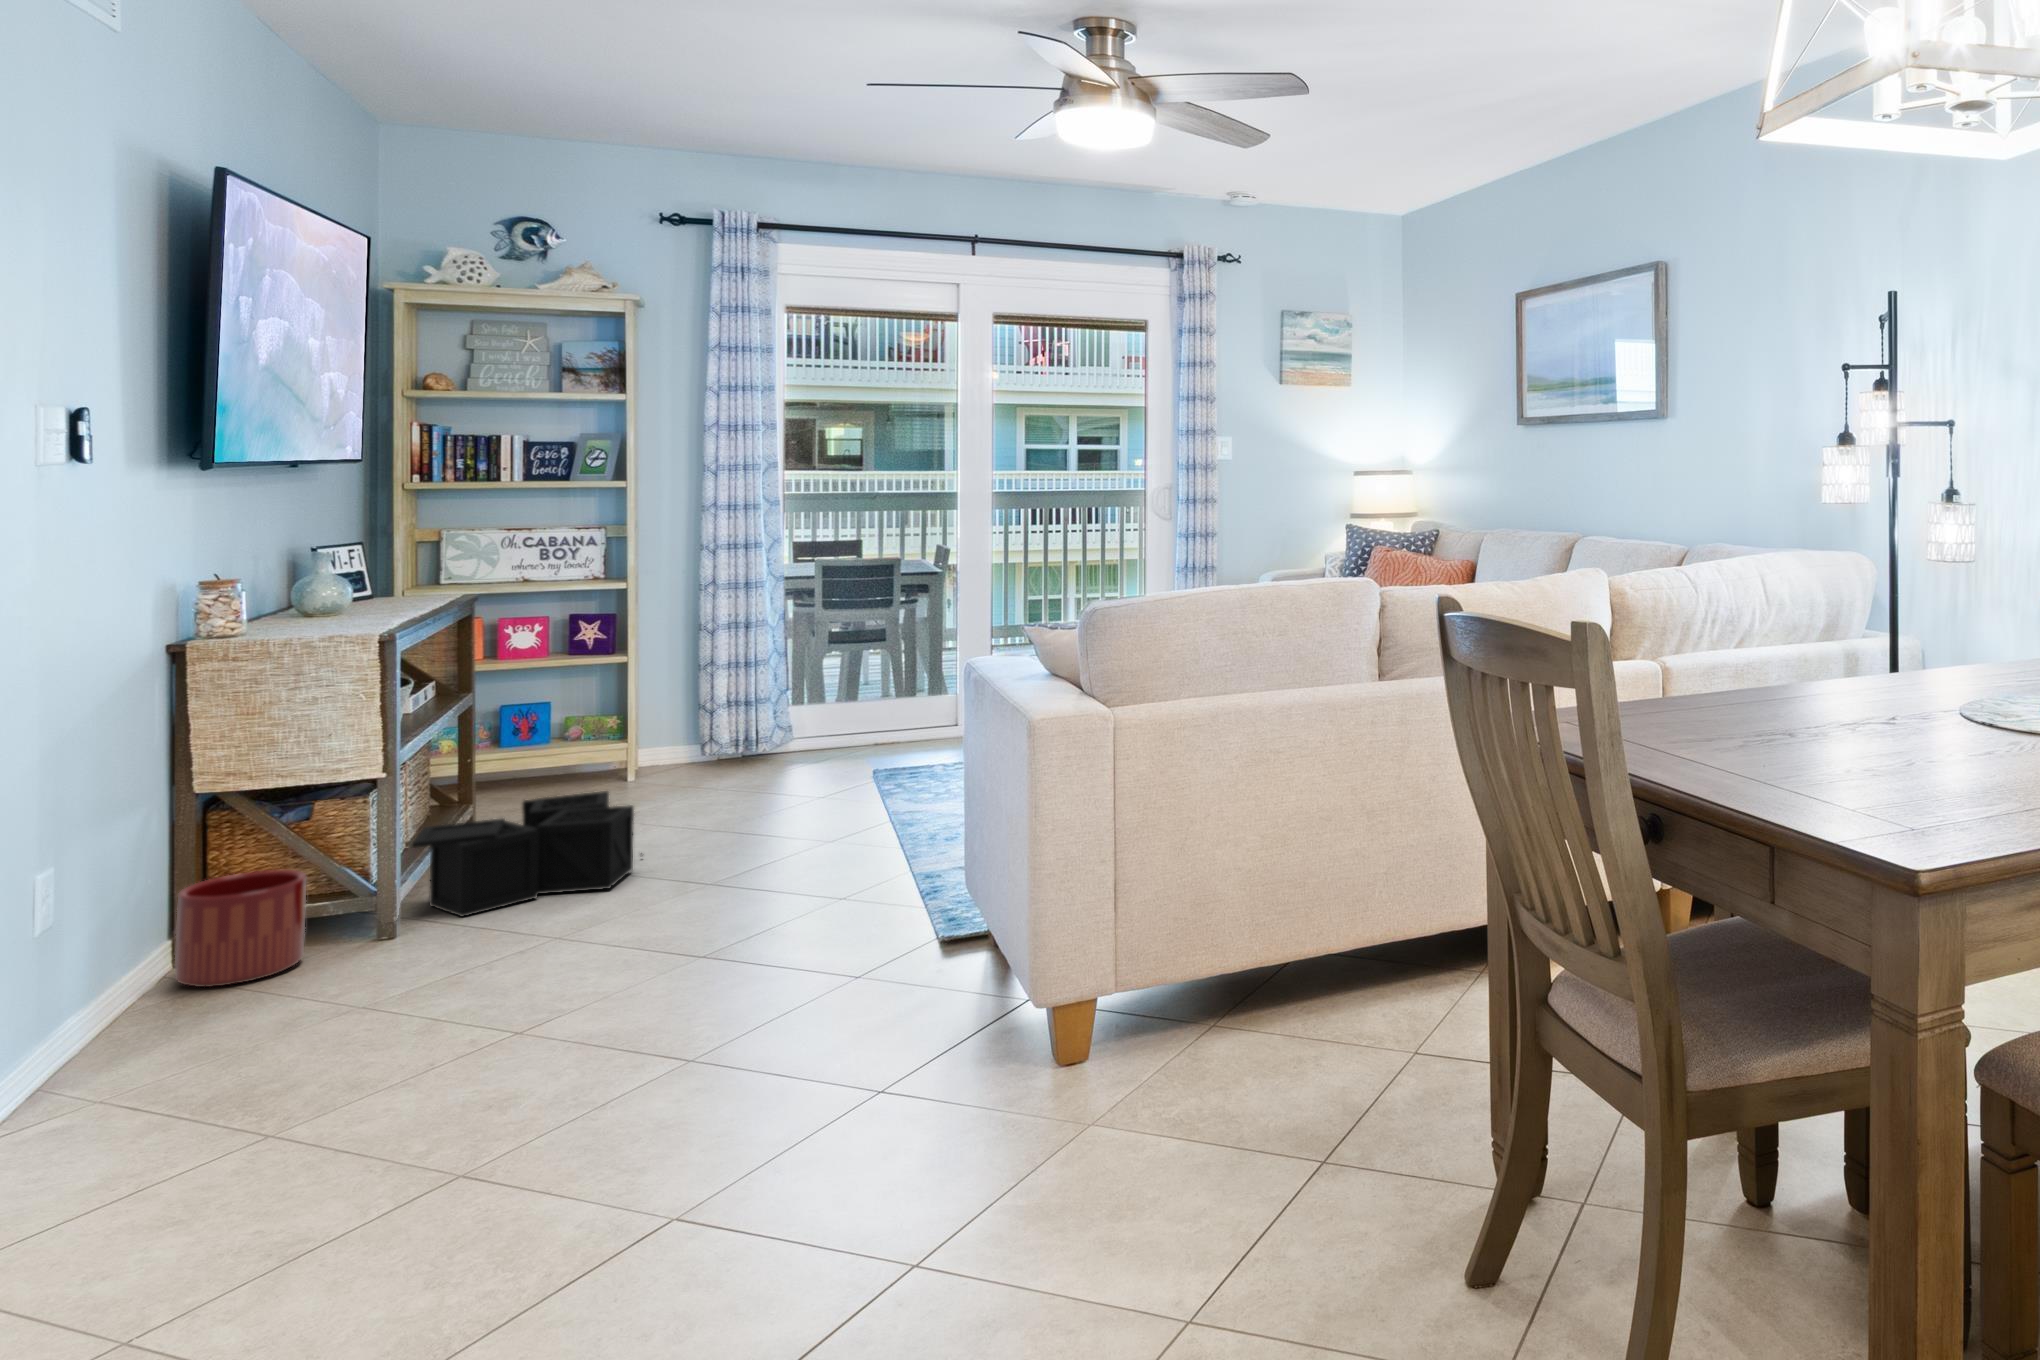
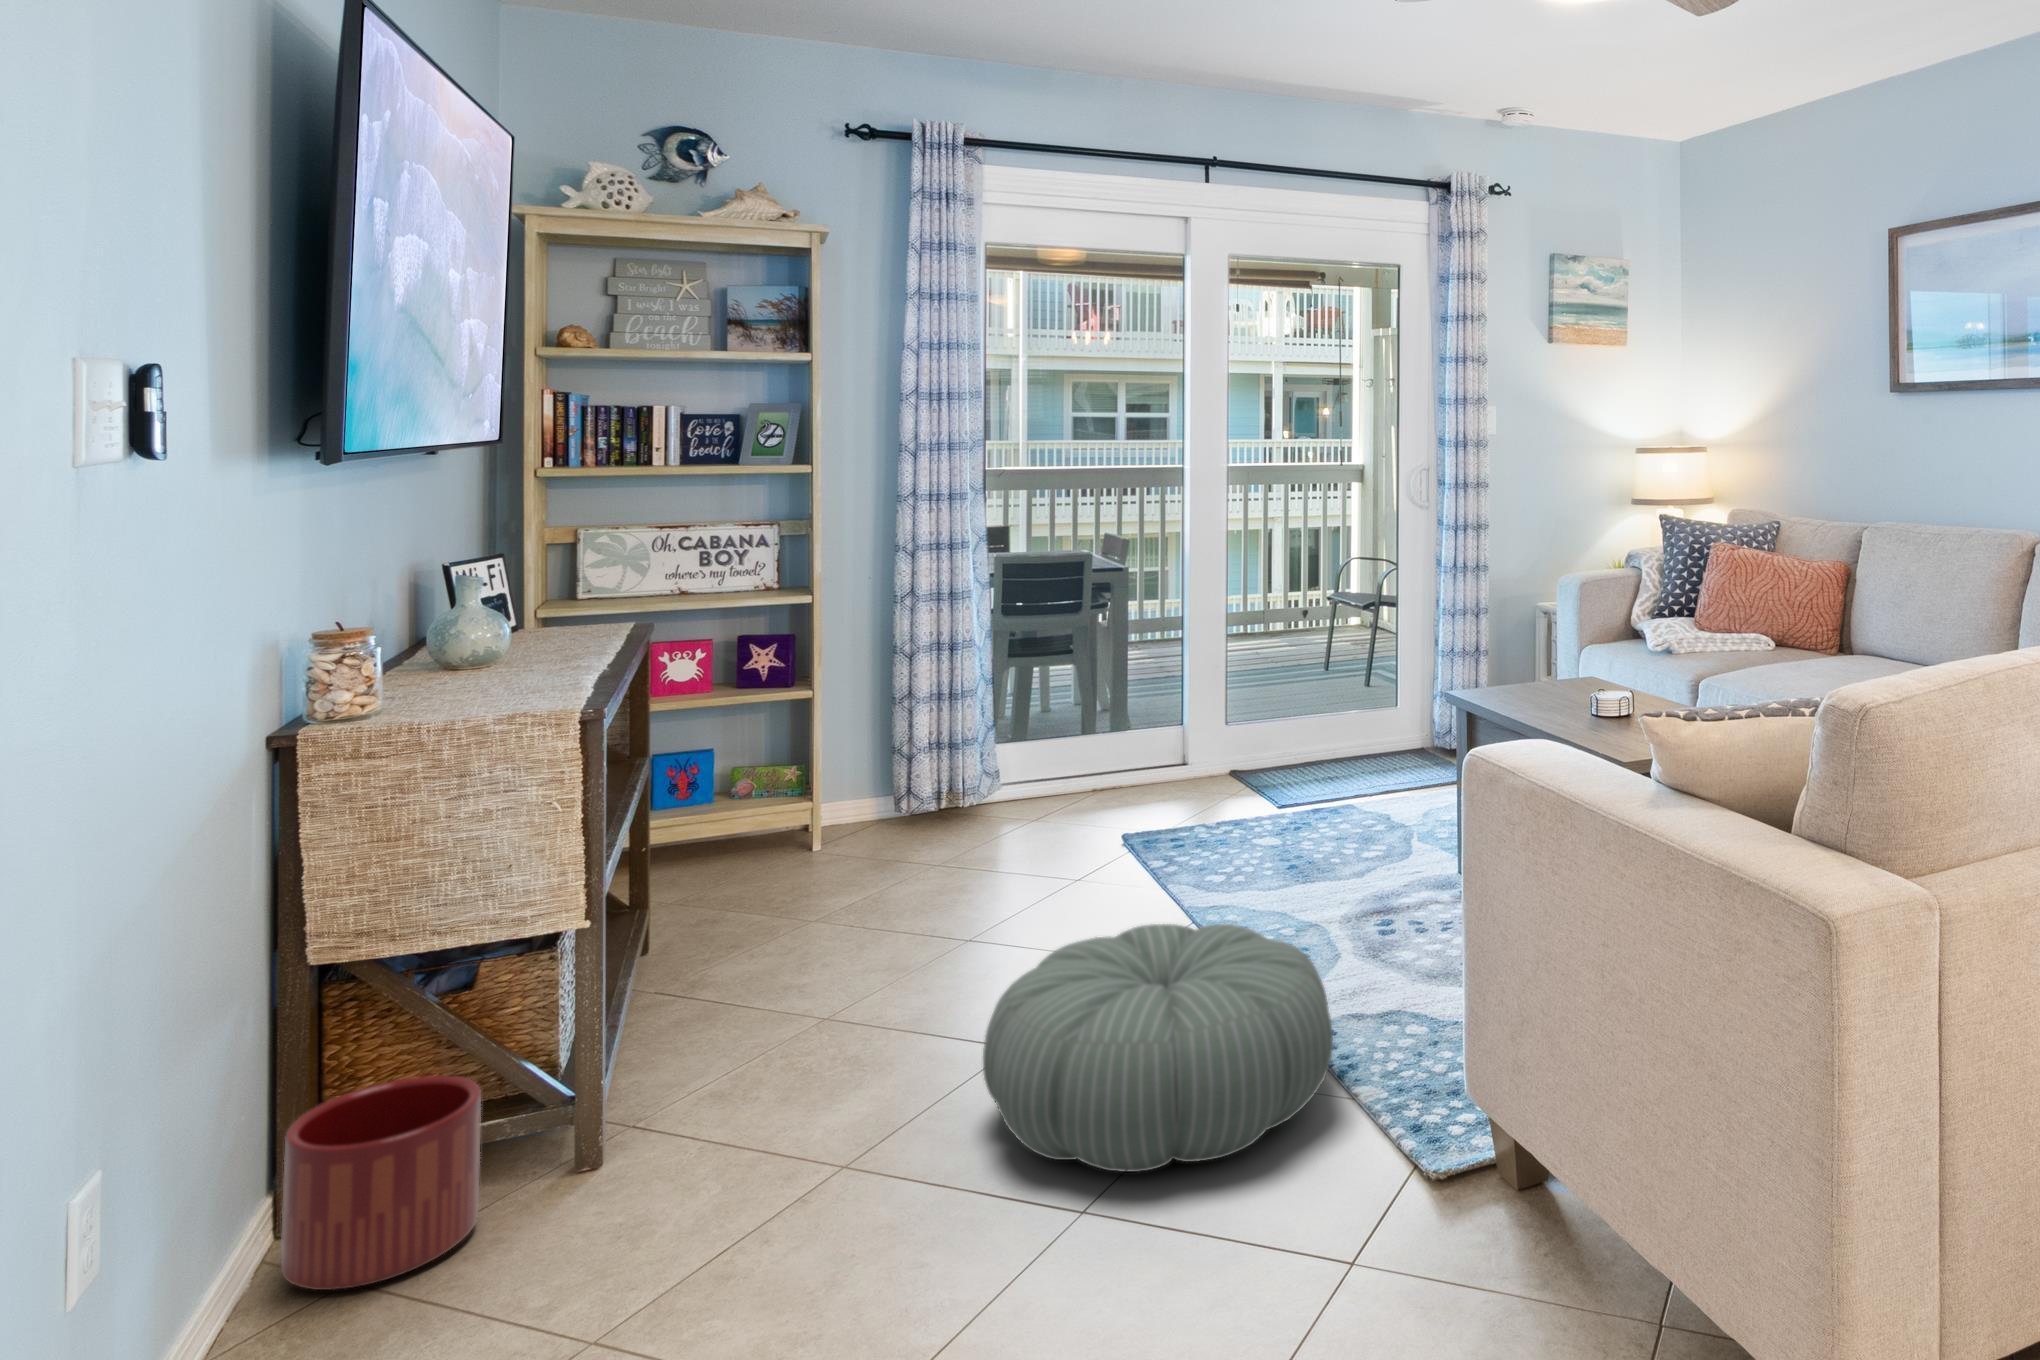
storage bin: present [412,791,642,916] -> none [618,898,906,1118]
pouf: none [651,796,905,939] -> present [983,924,1333,1172]

